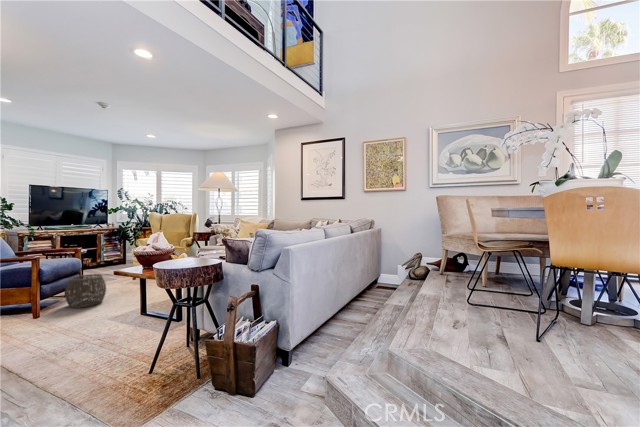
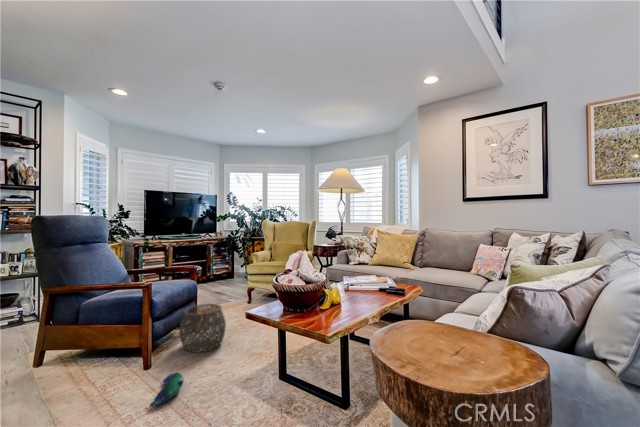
plush toy: none [39,314,67,333] -> present [150,373,184,407]

